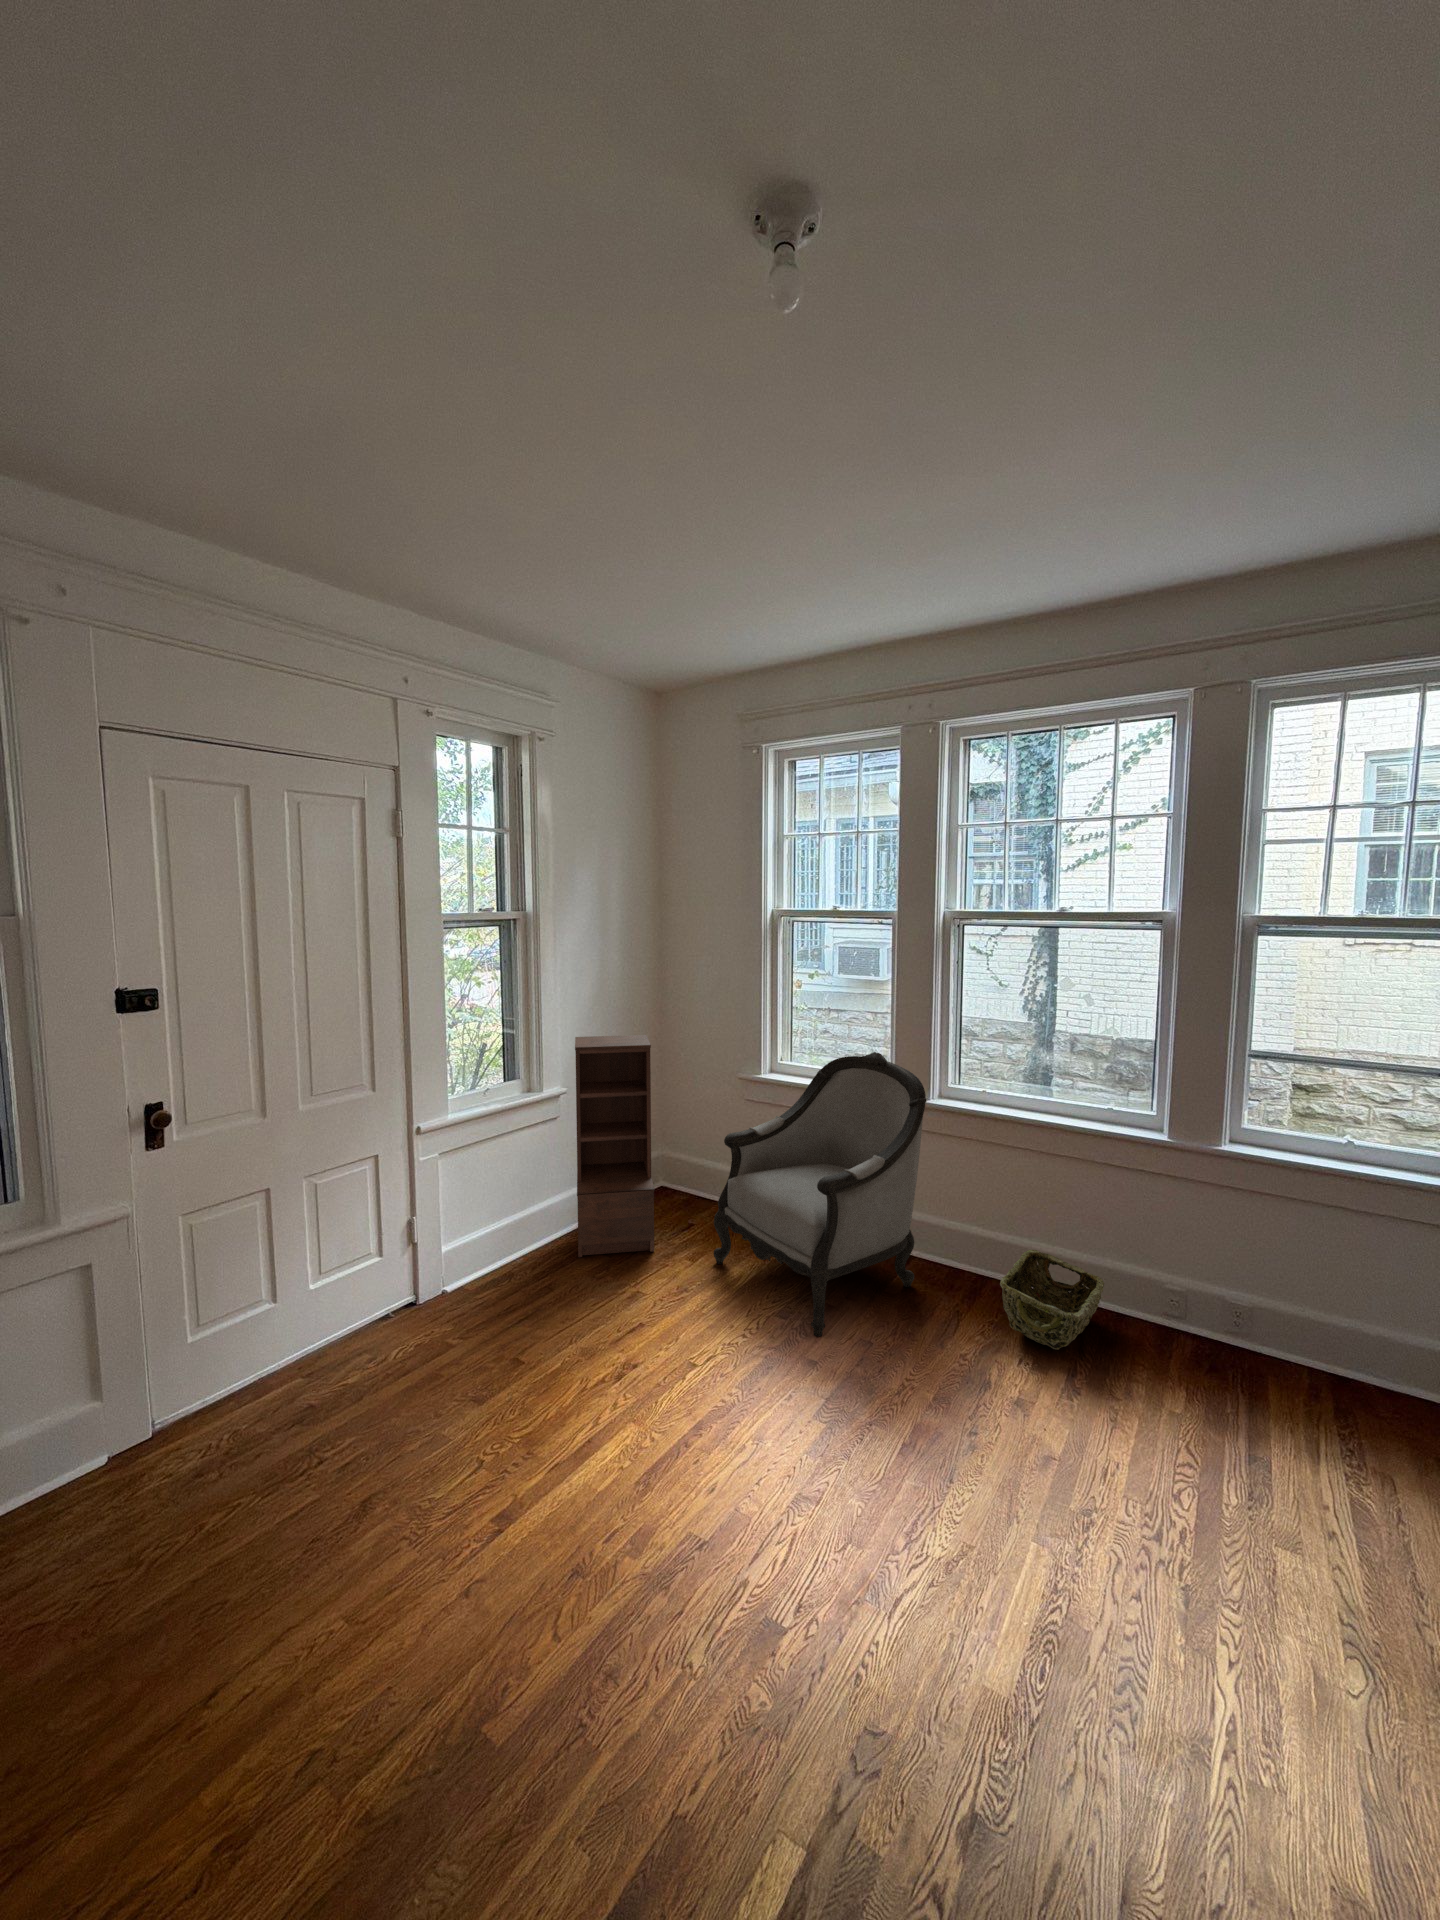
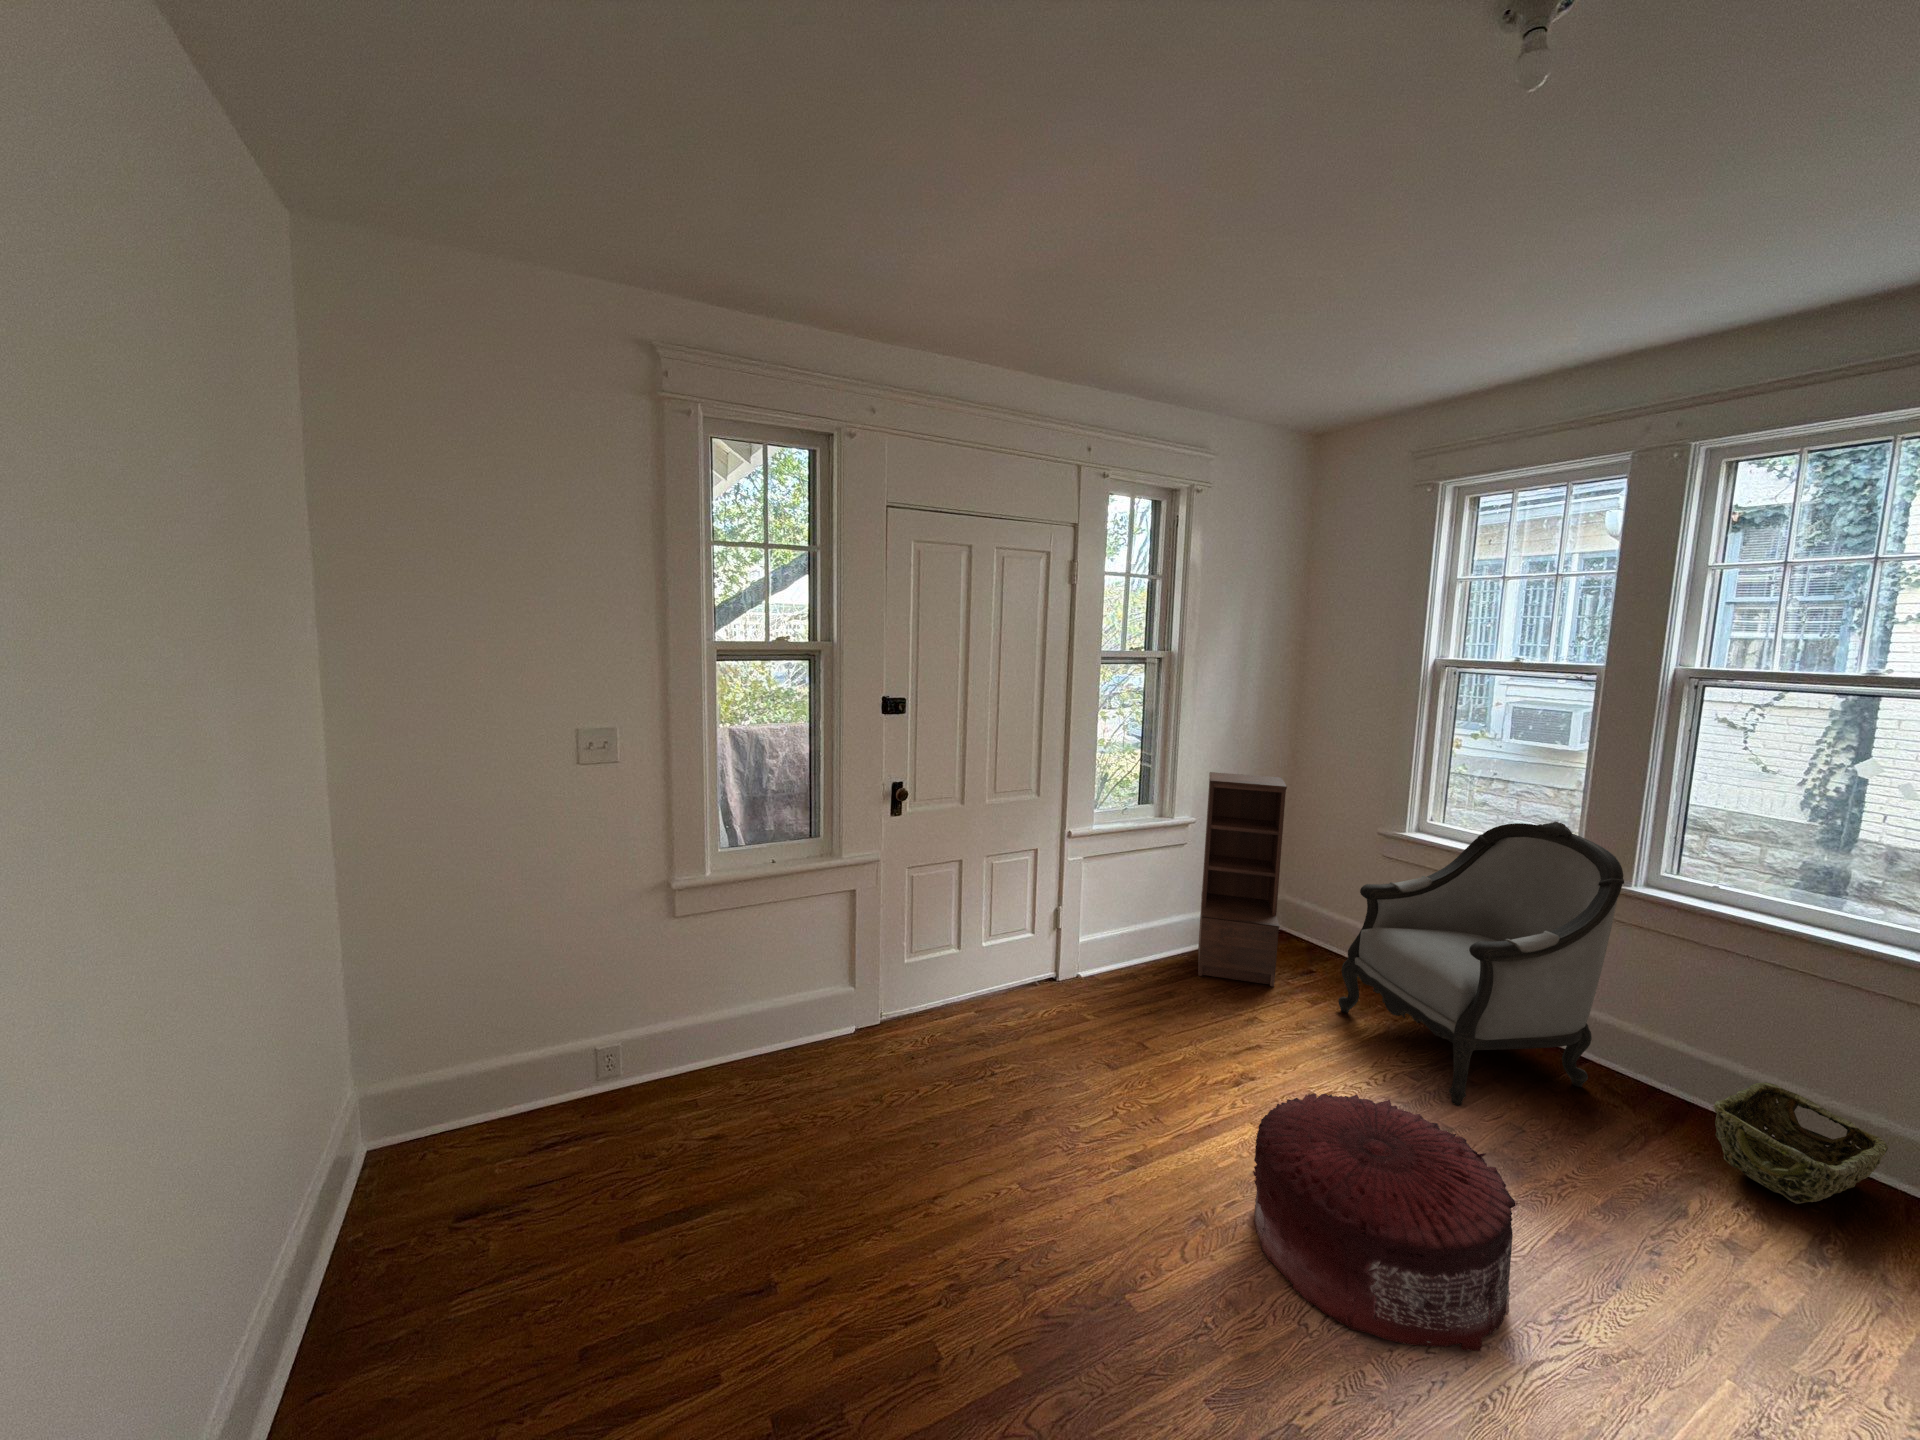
pouf: none [631,1364,872,1645] -> present [1253,1094,1516,1351]

